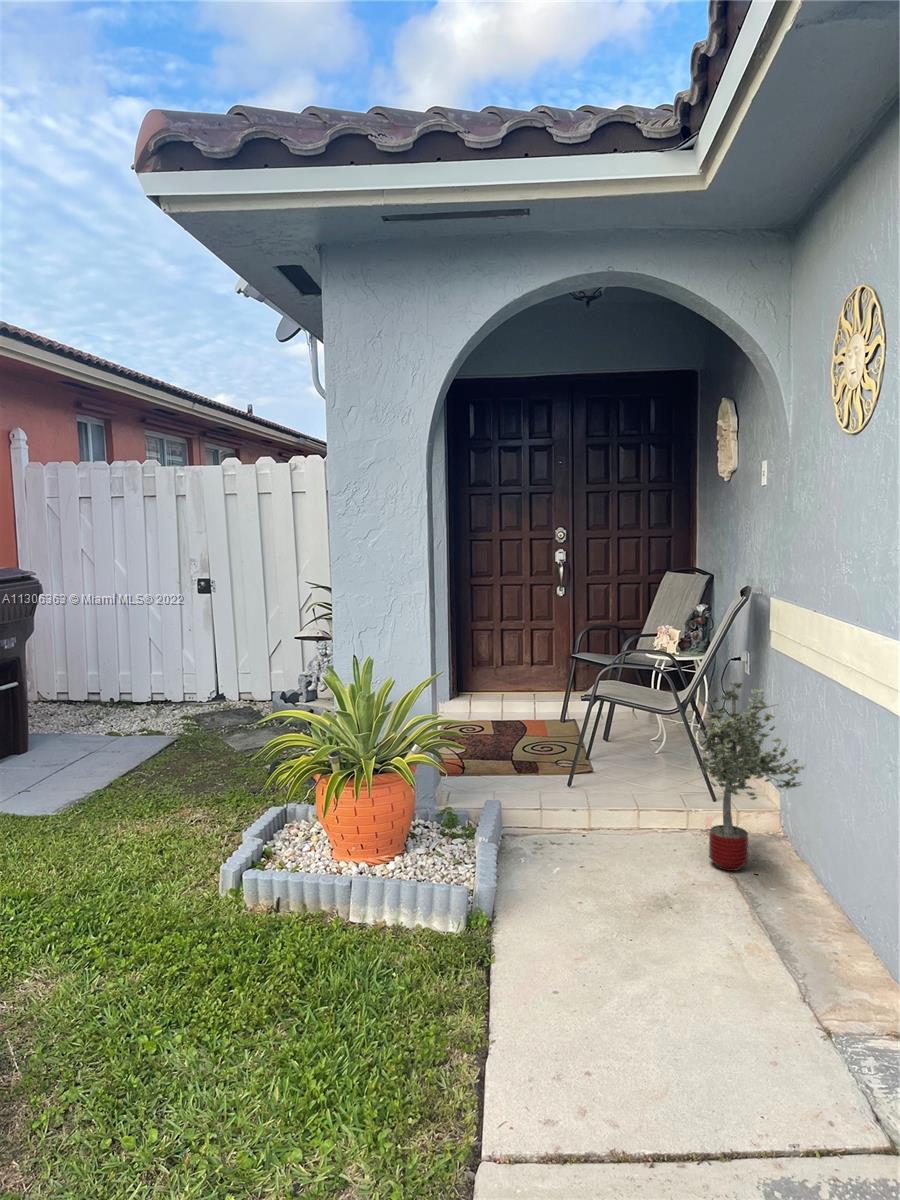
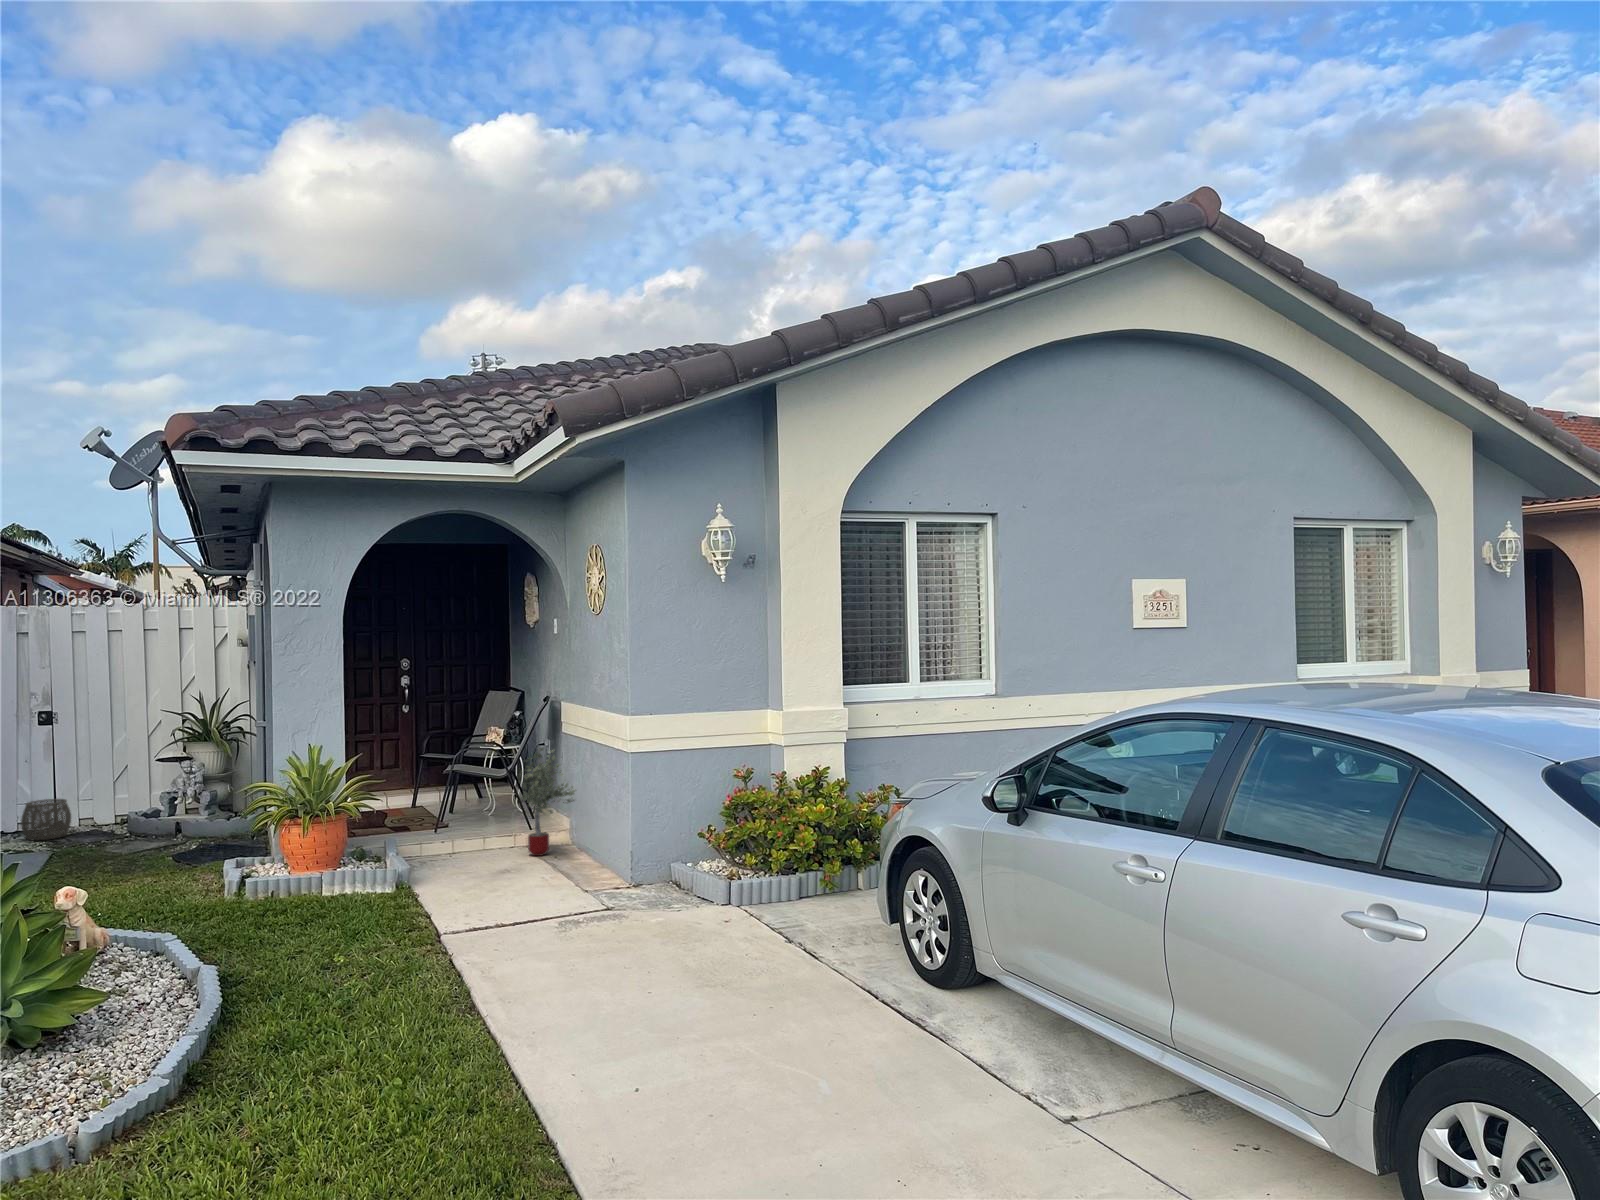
woven basket: none [183,670,229,713] -> present [21,799,71,840]

